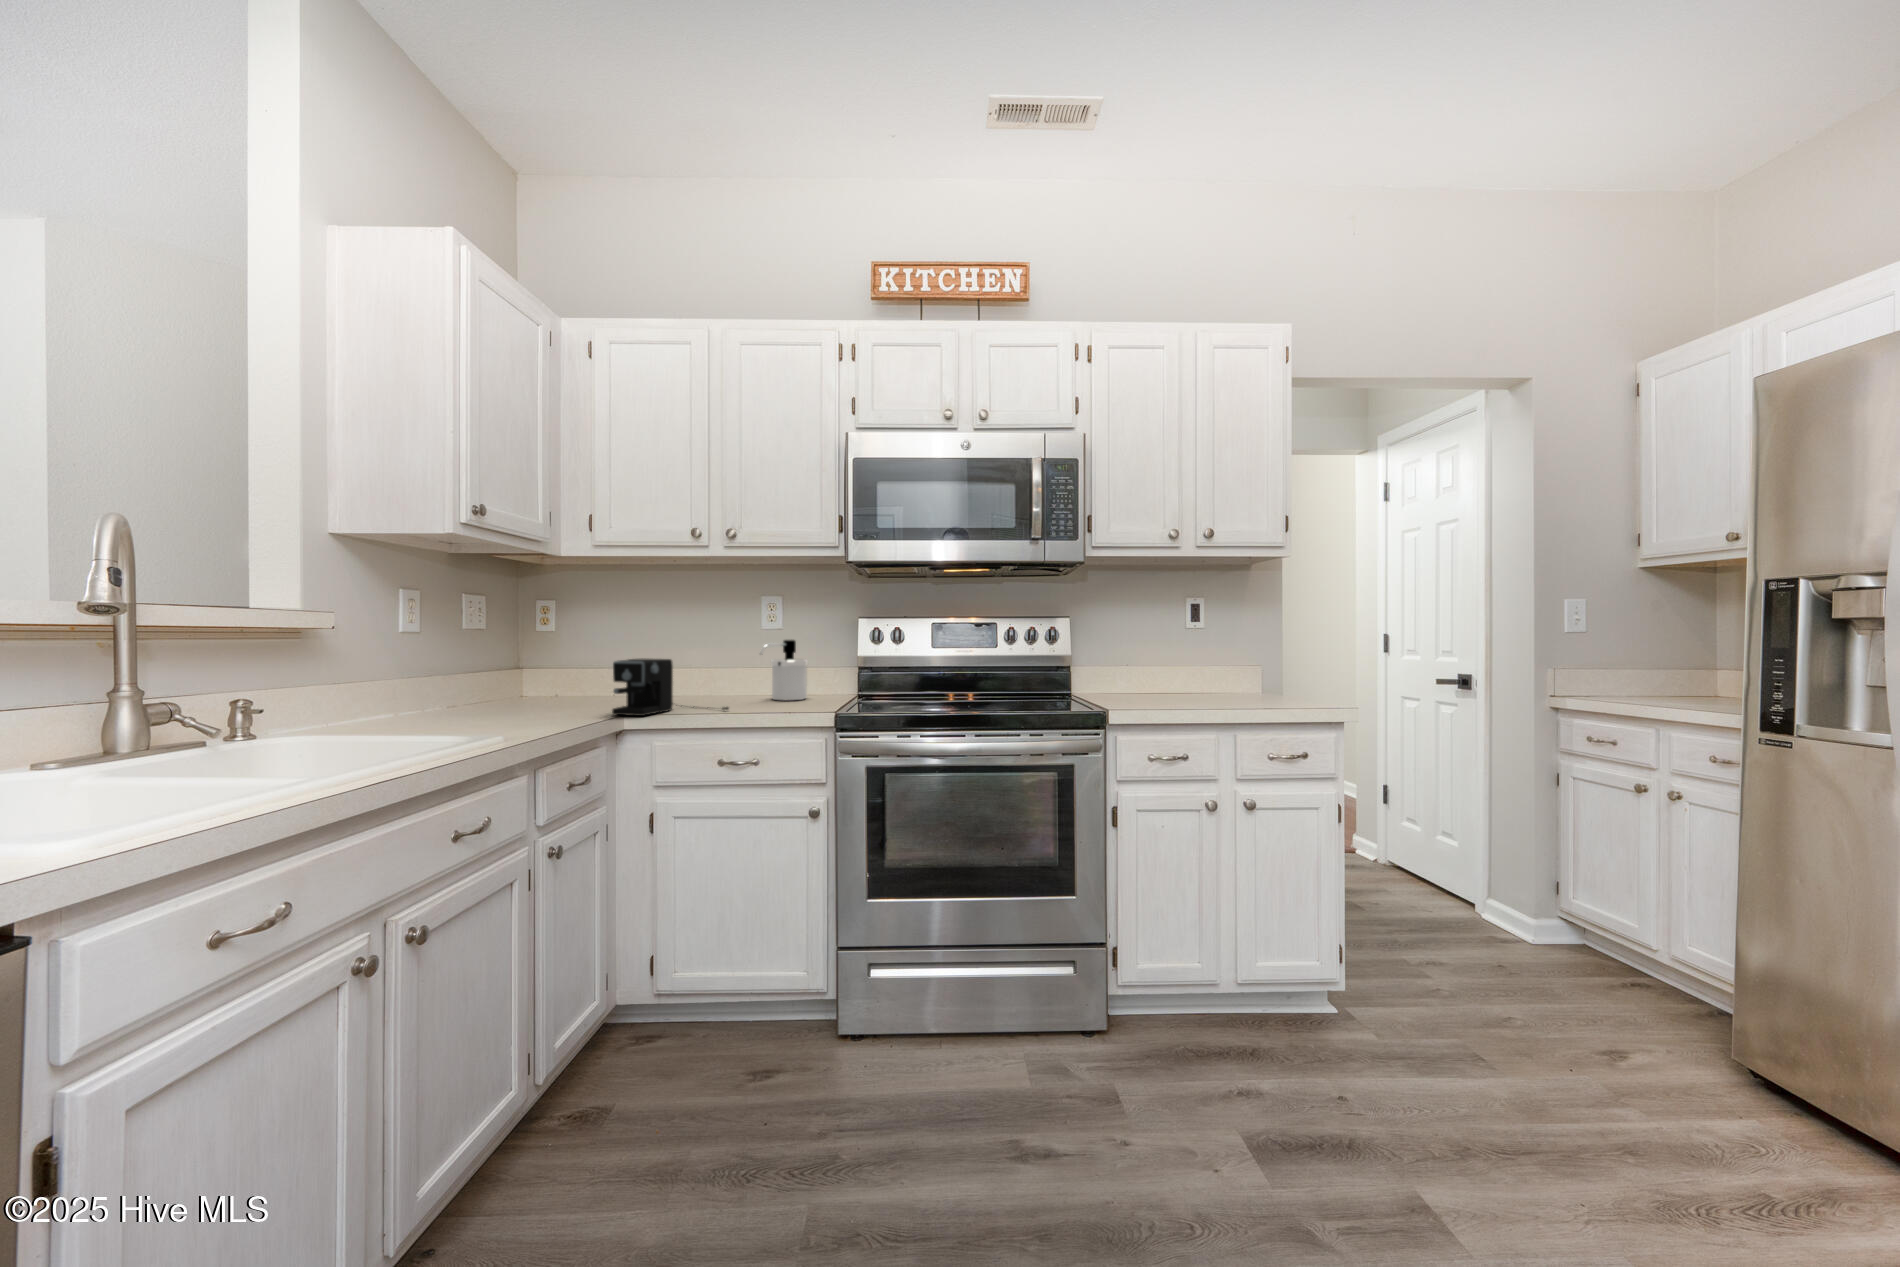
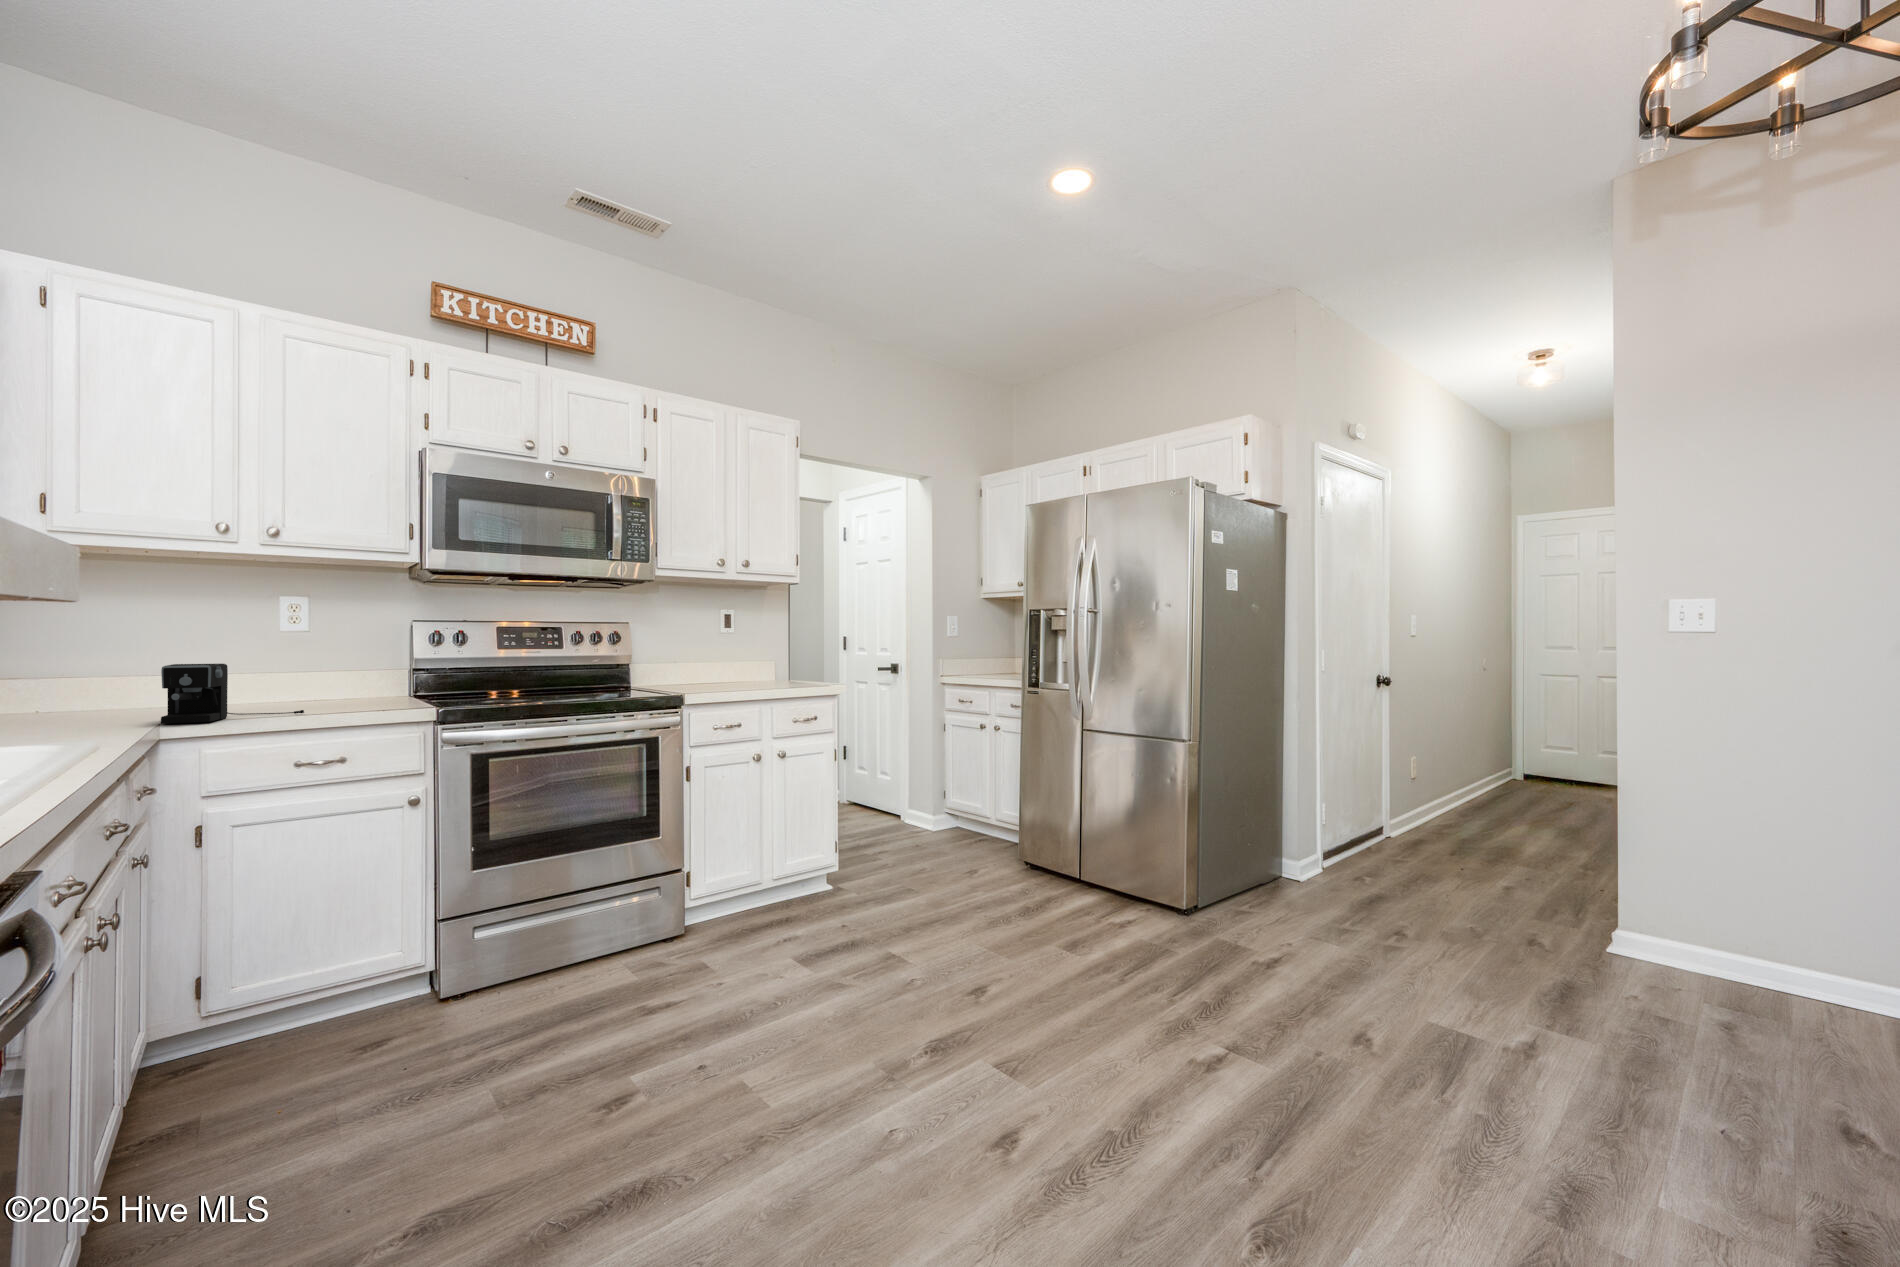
soap dispenser: present [760,640,808,700] -> none [321,644,370,705]

